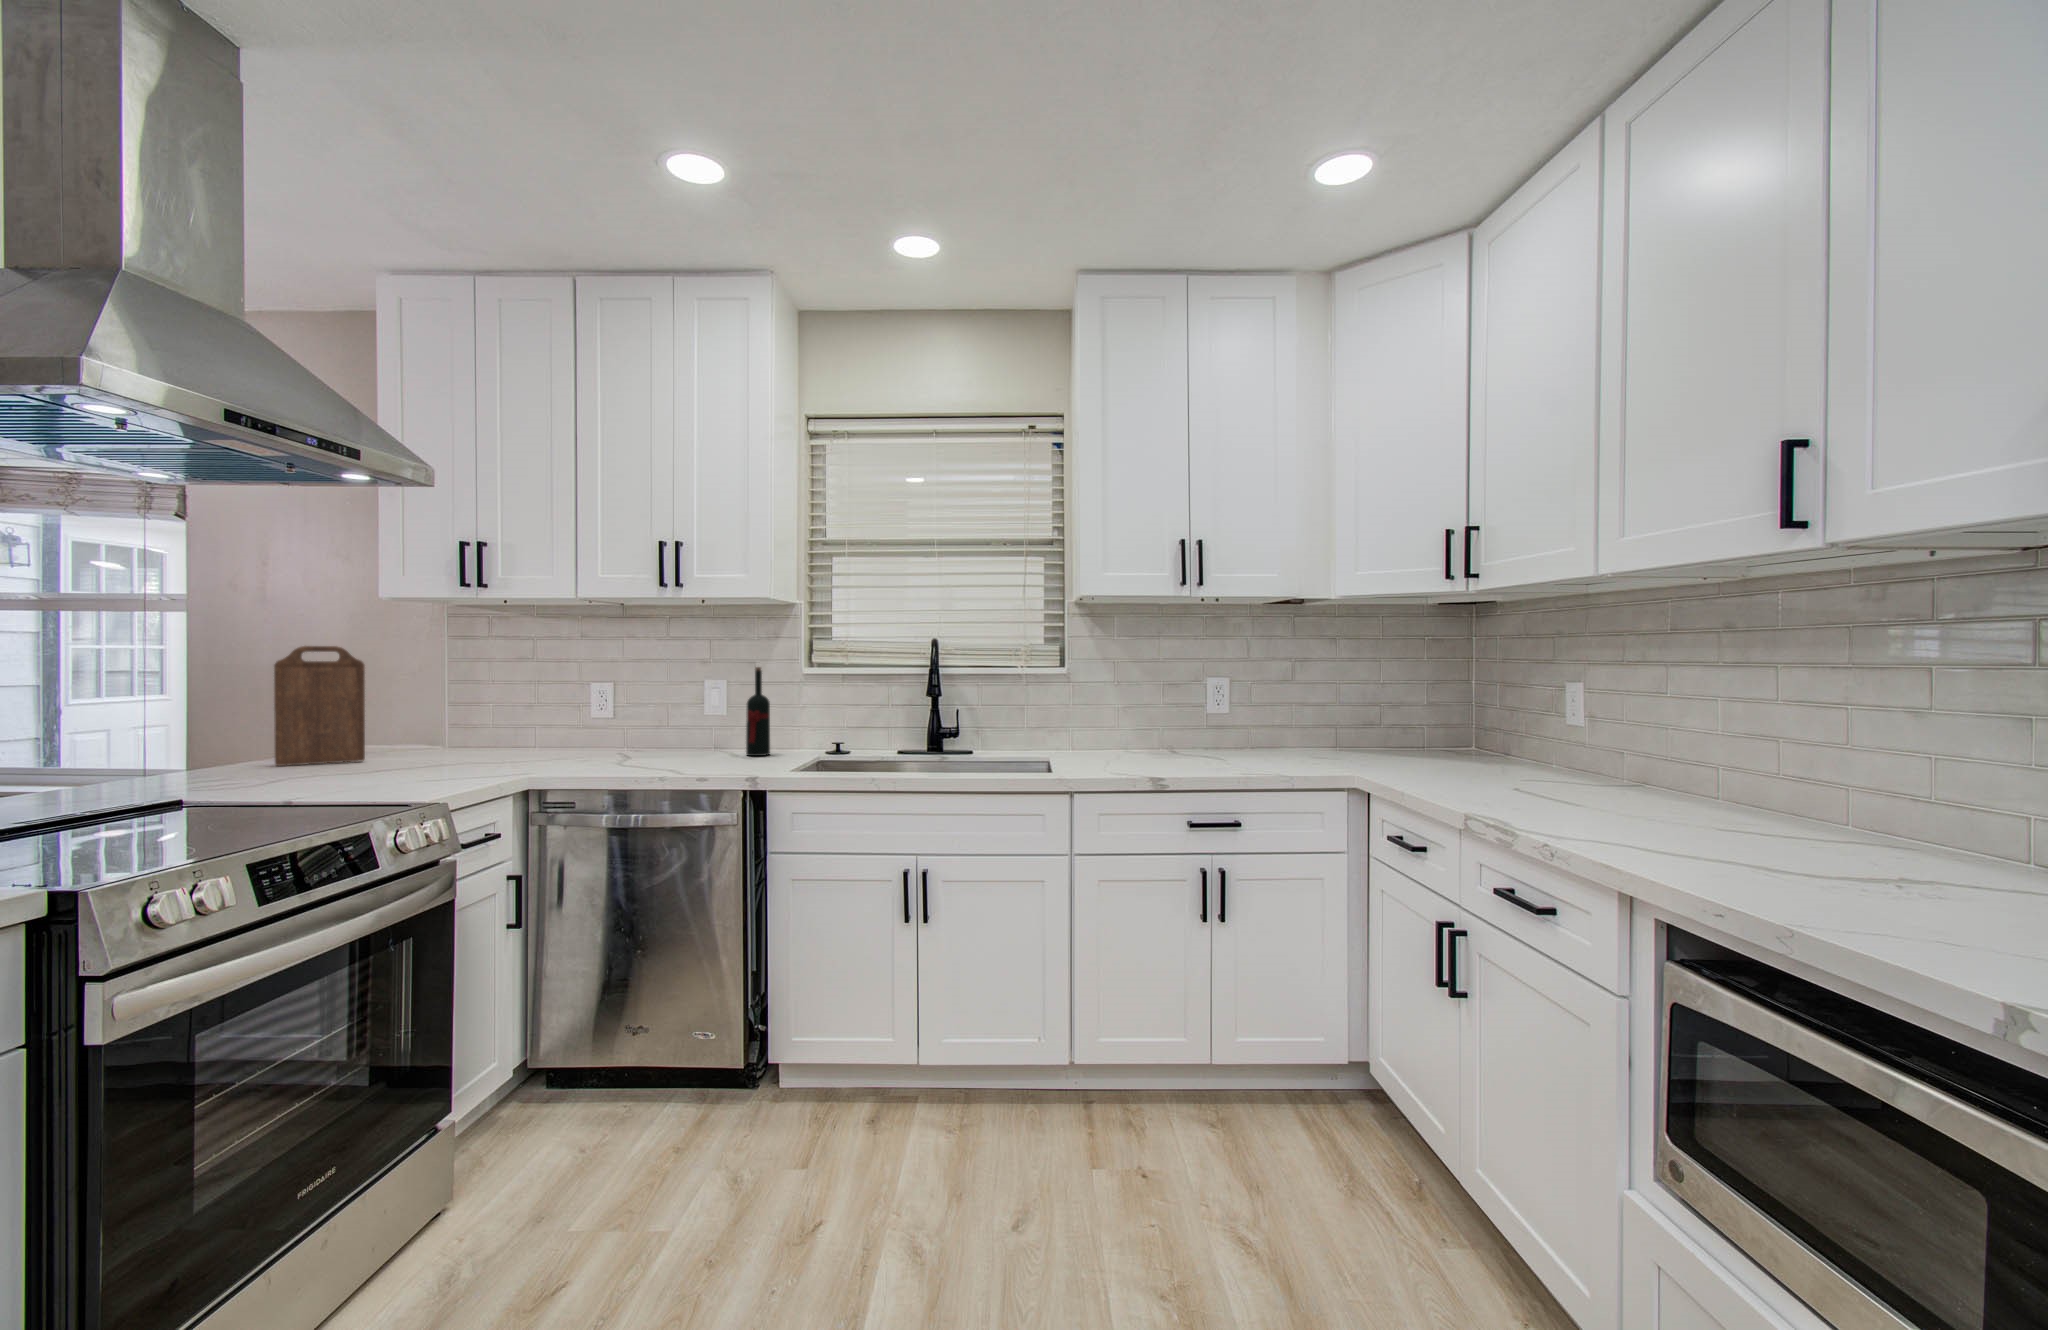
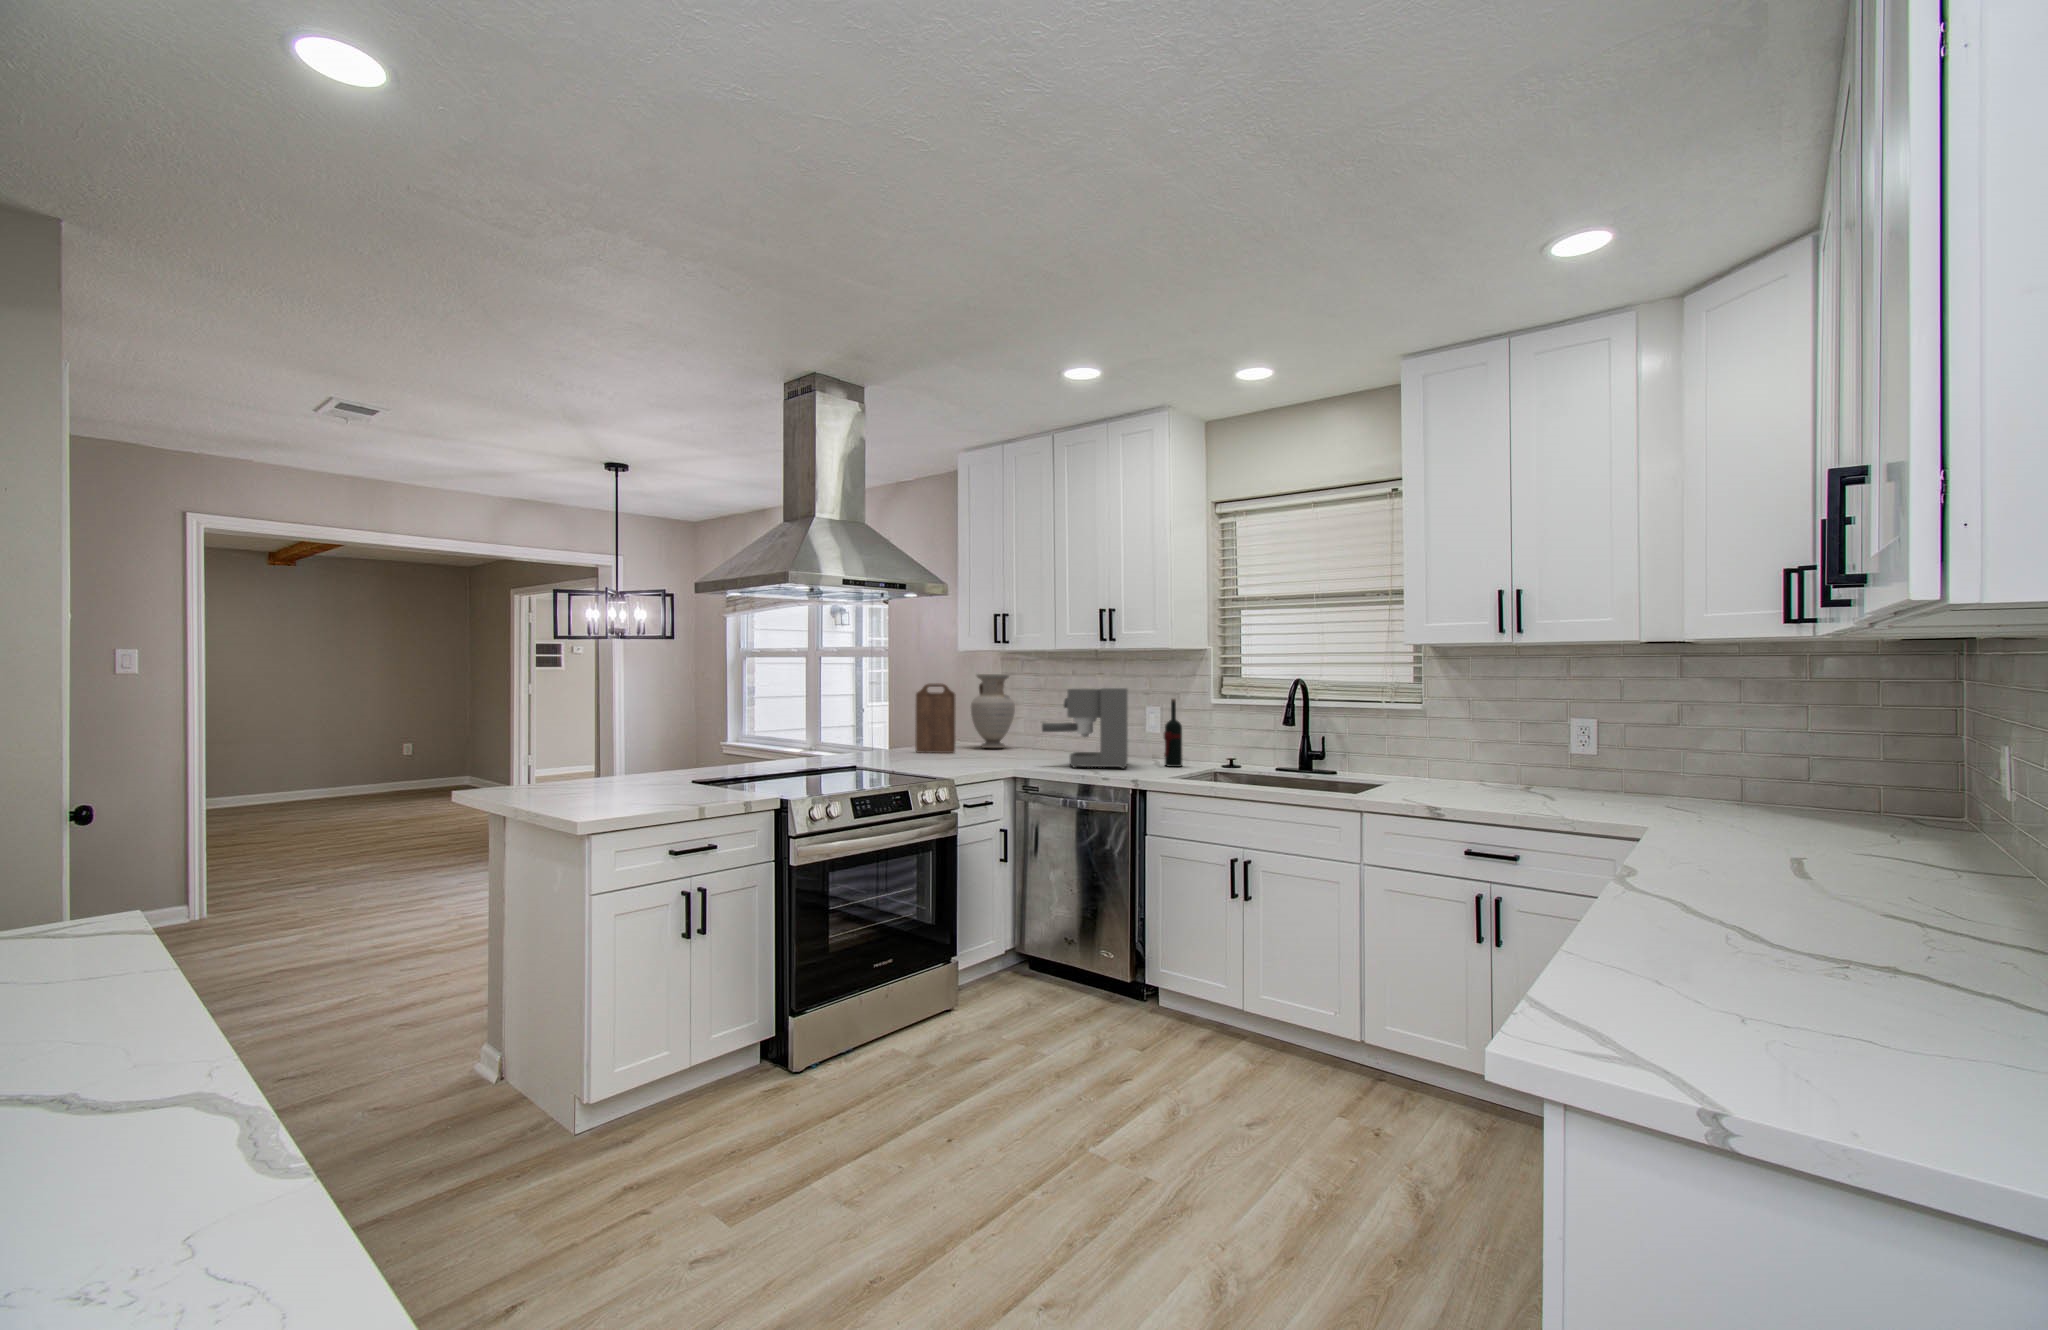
vase: none [381,633,466,749] -> present [971,674,1015,748]
coffee maker: none [567,652,710,770] -> present [1042,688,1128,769]

